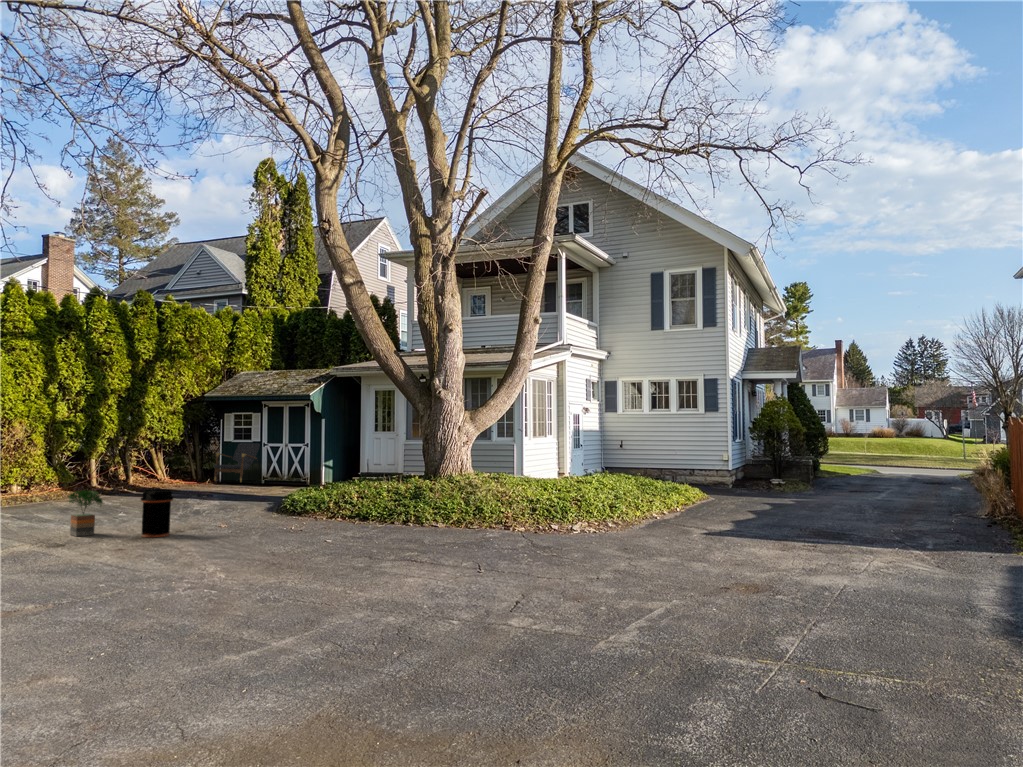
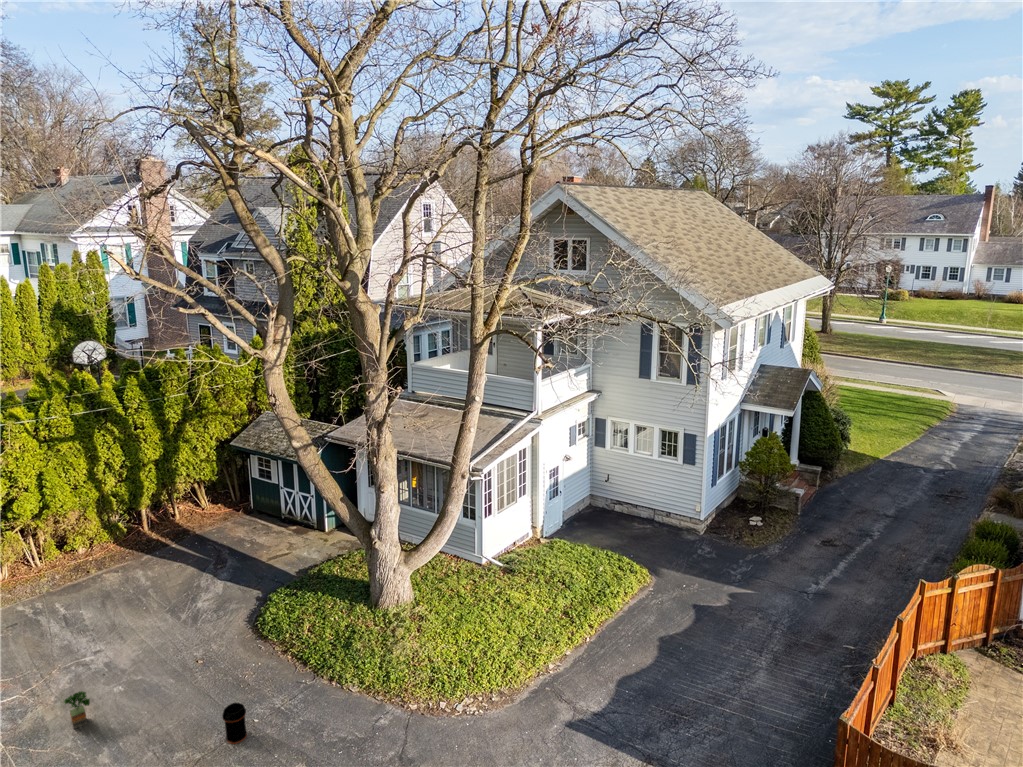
lounge chair: present [214,443,260,482] -> none [239,484,278,526]
trash can: present [141,489,173,537] -> present [222,703,246,744]

